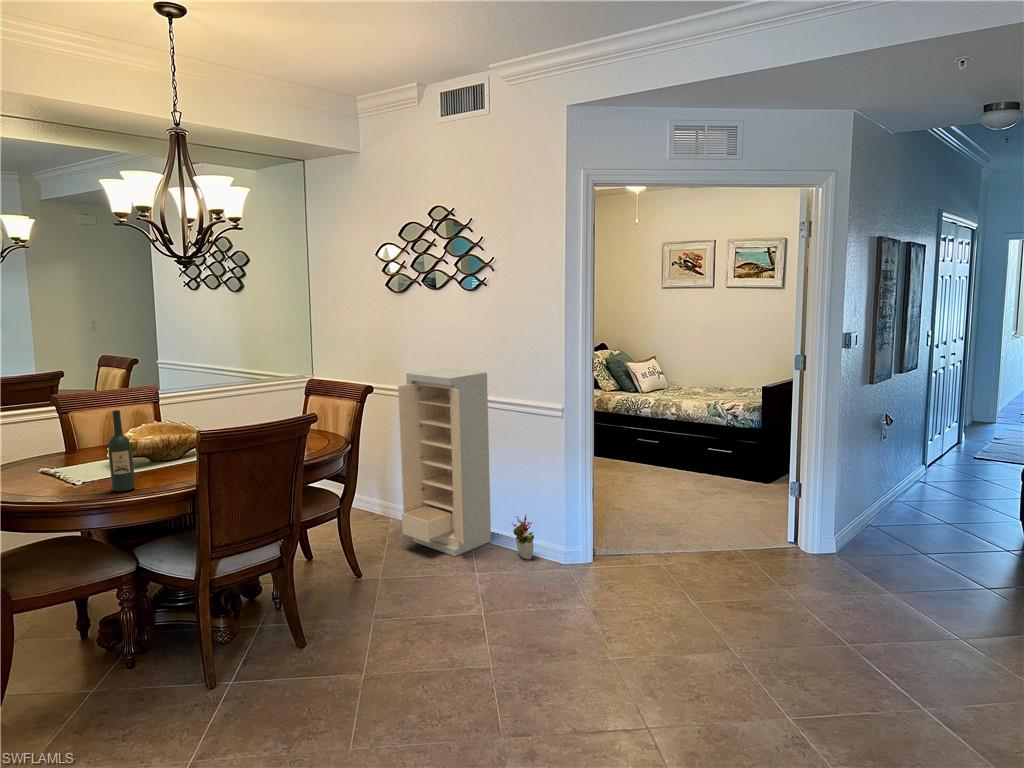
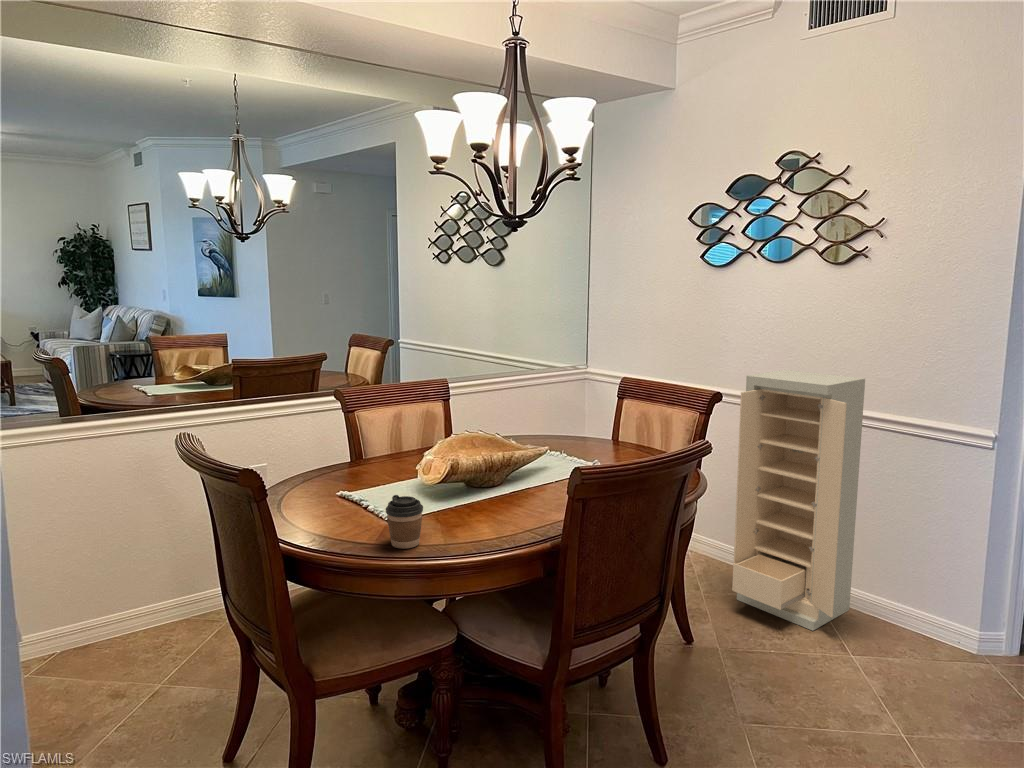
wine bottle: present [108,410,135,492] -> none [453,420,483,540]
coffee cup: none [56,463,86,499] -> present [386,495,423,549]
decorative plant: present [512,515,534,559] -> none [903,582,941,648]

